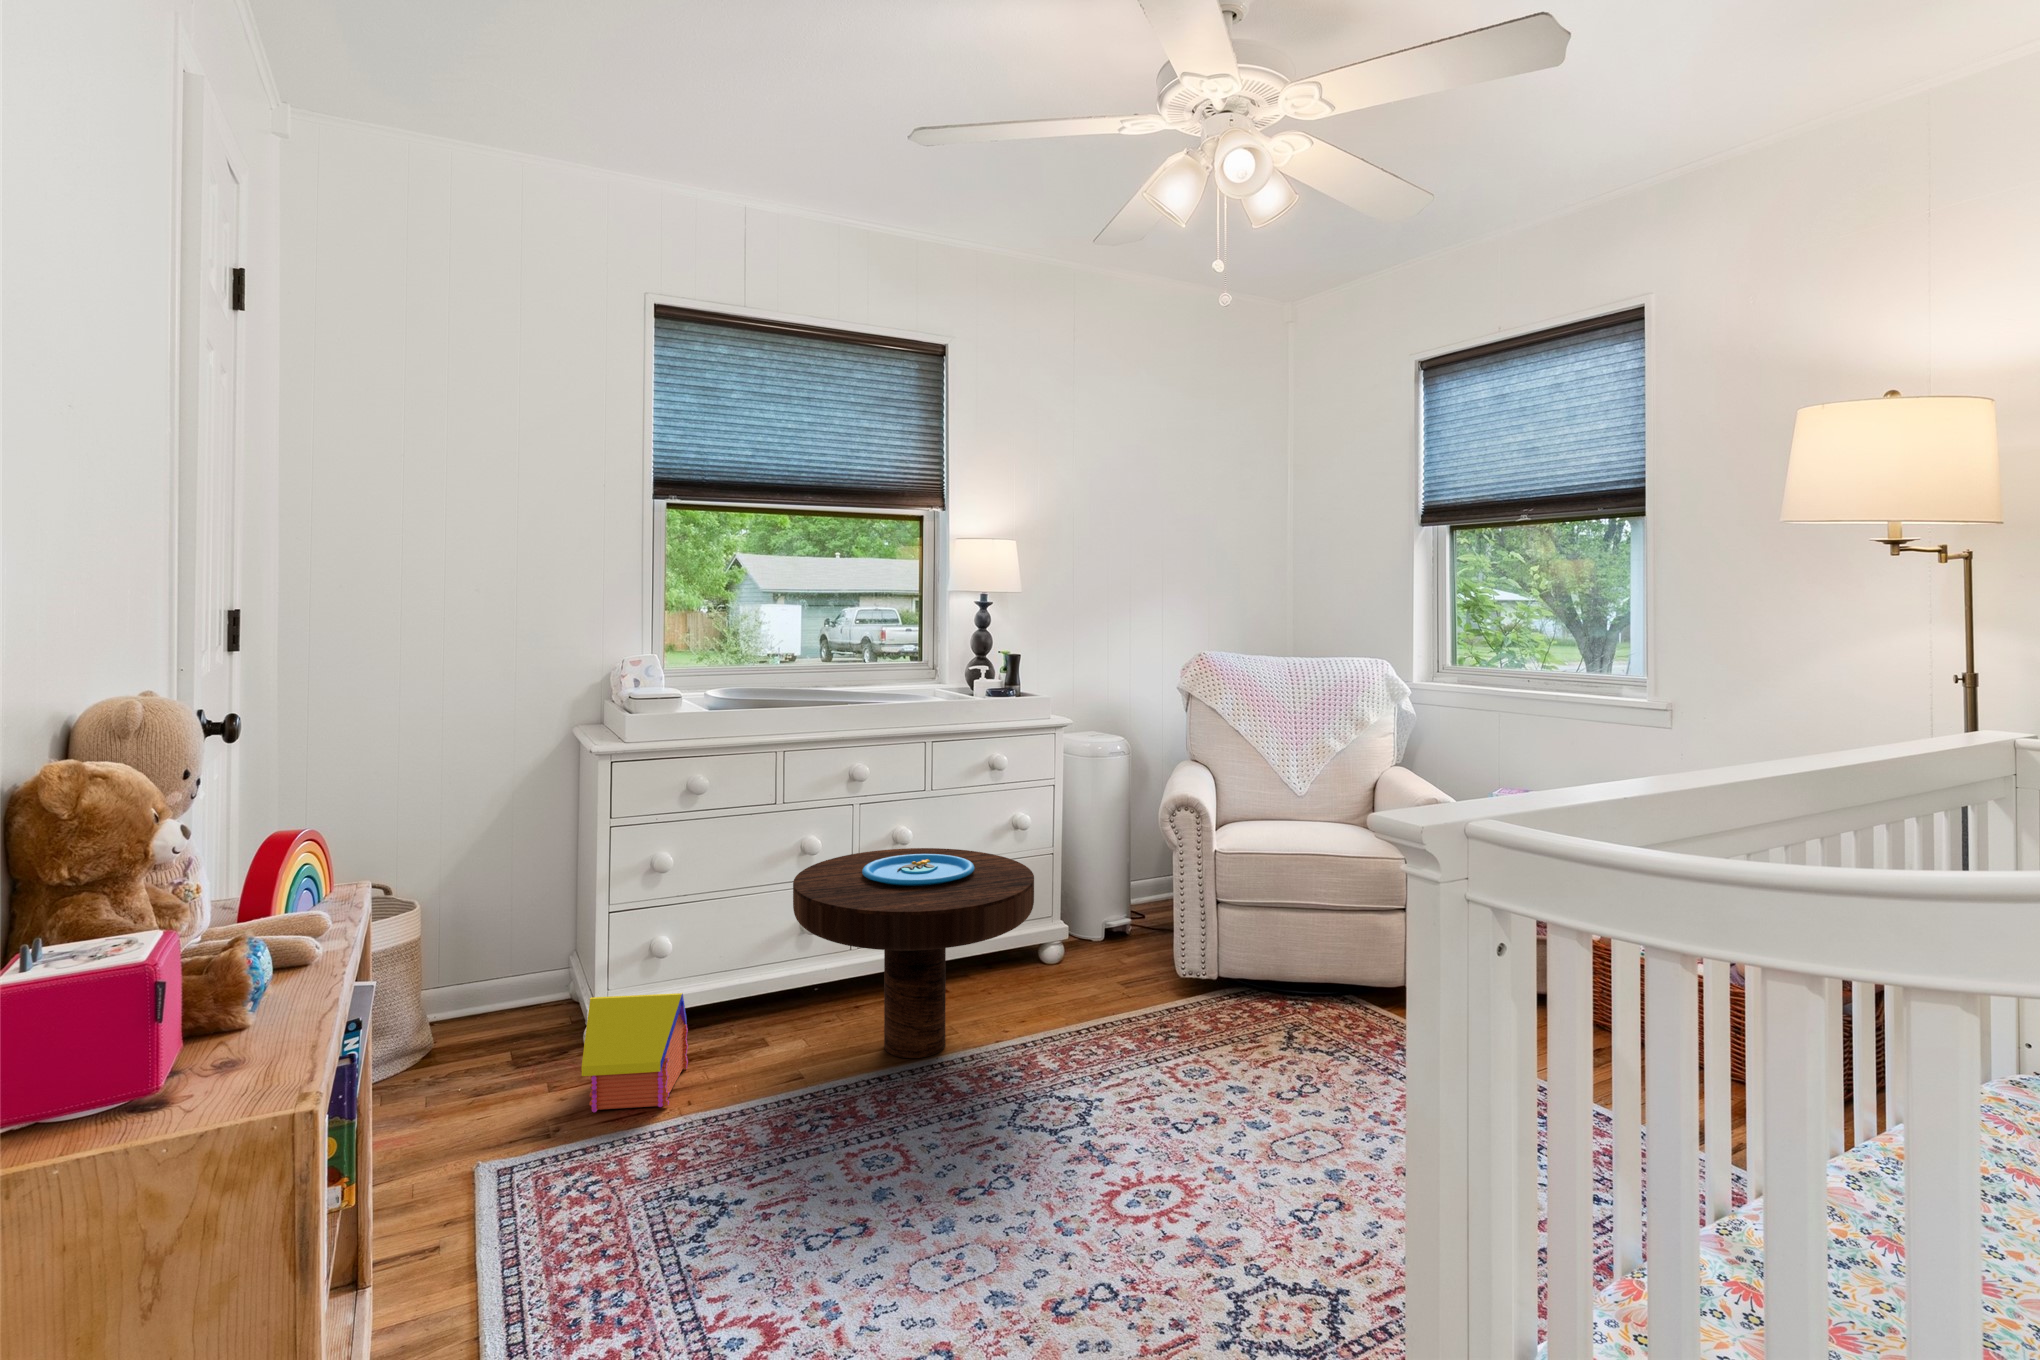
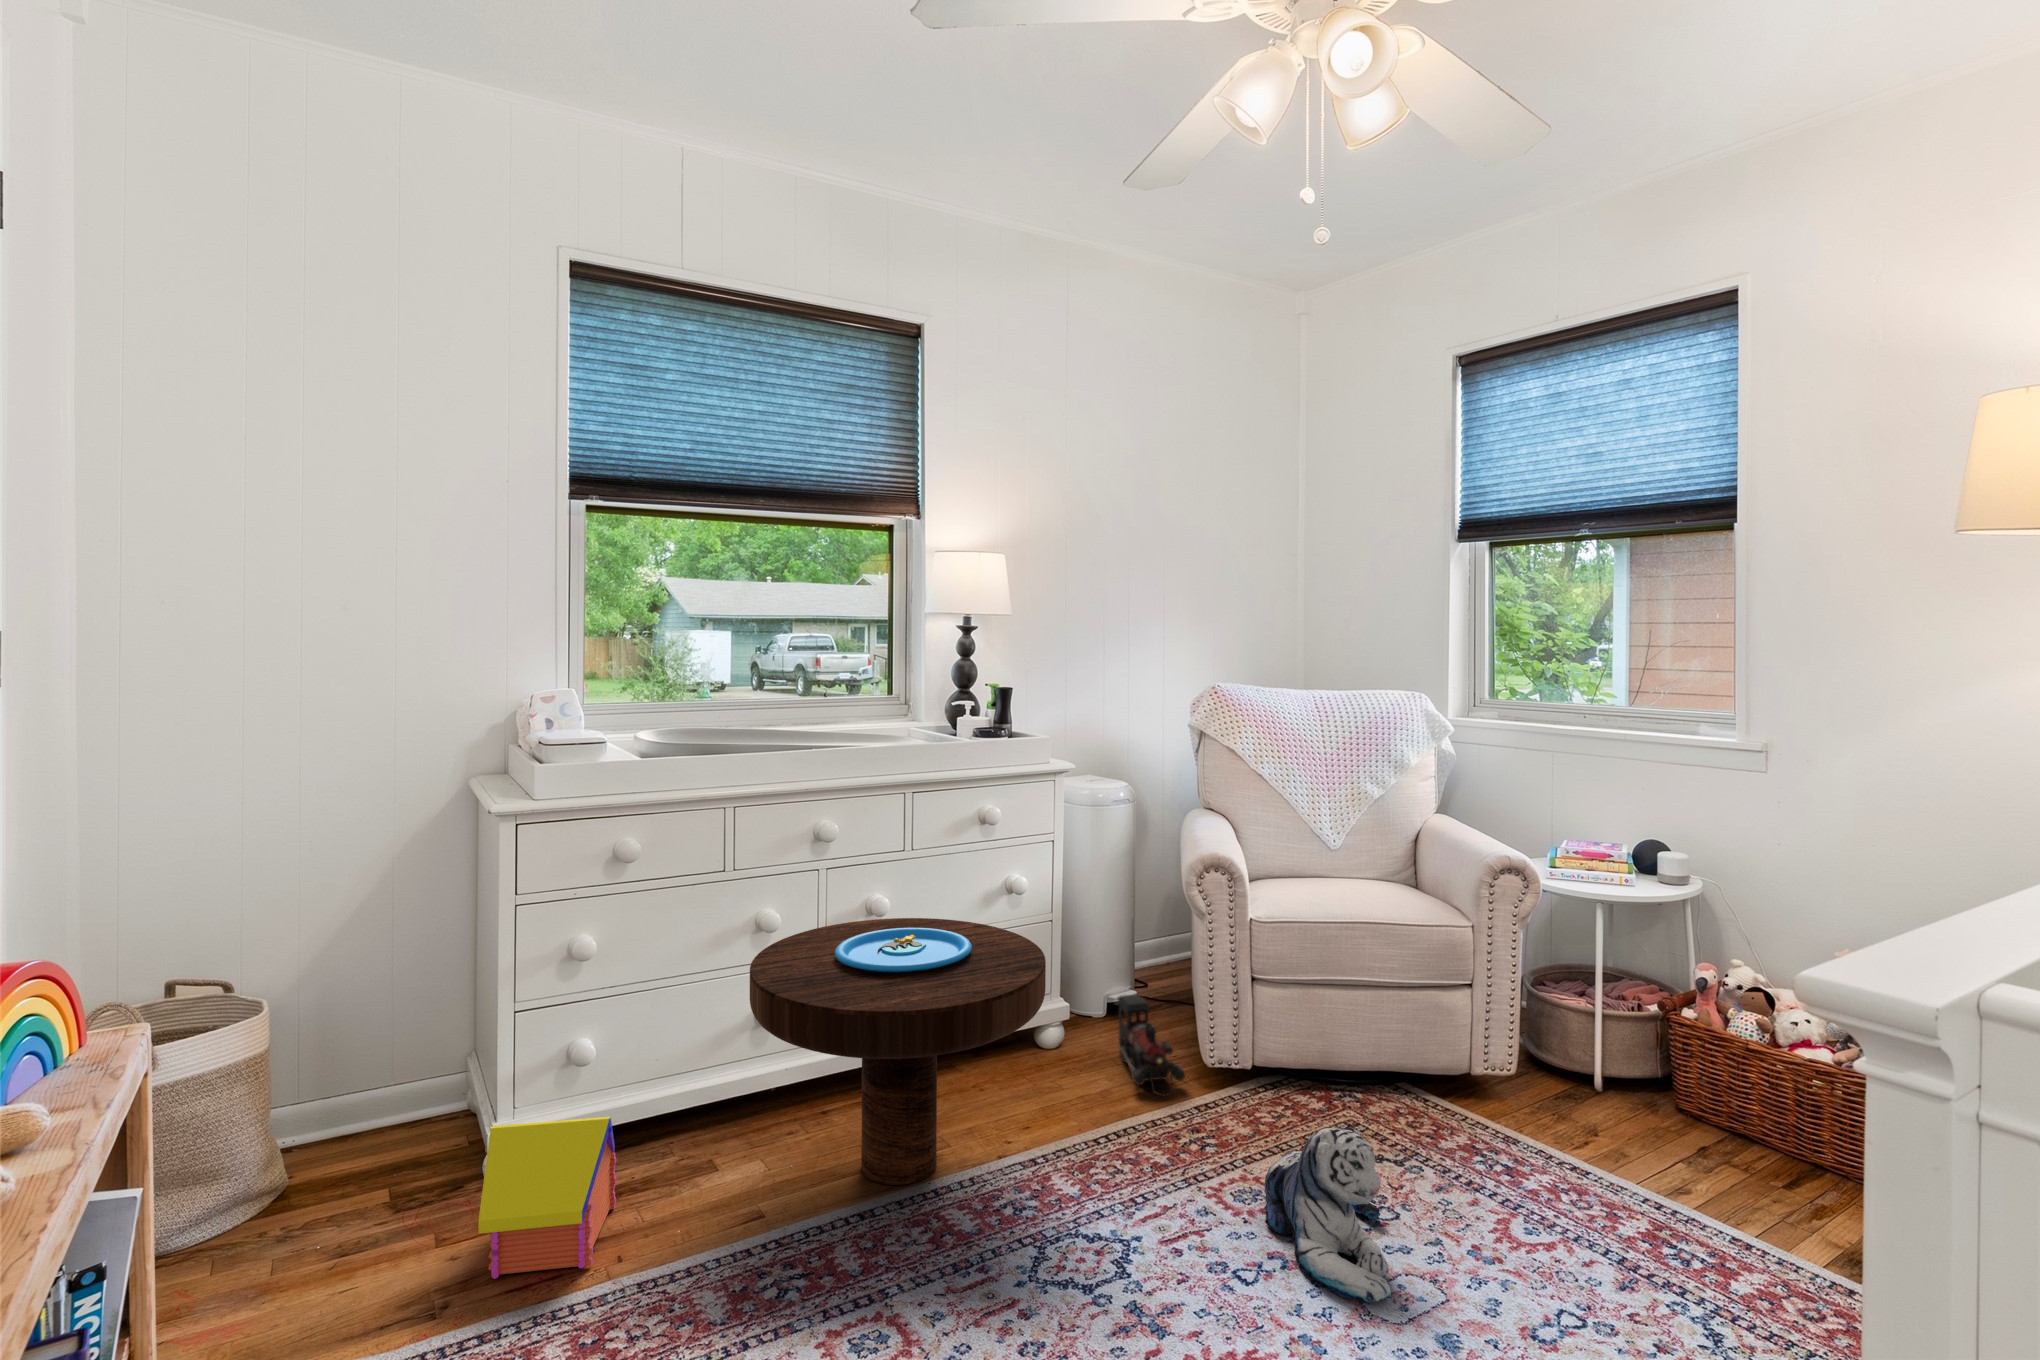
toy train: none [1108,919,1161,1001] -> present [1117,994,1185,1096]
plush toy: none [1206,1013,1303,1148] -> present [1265,1127,1392,1304]

